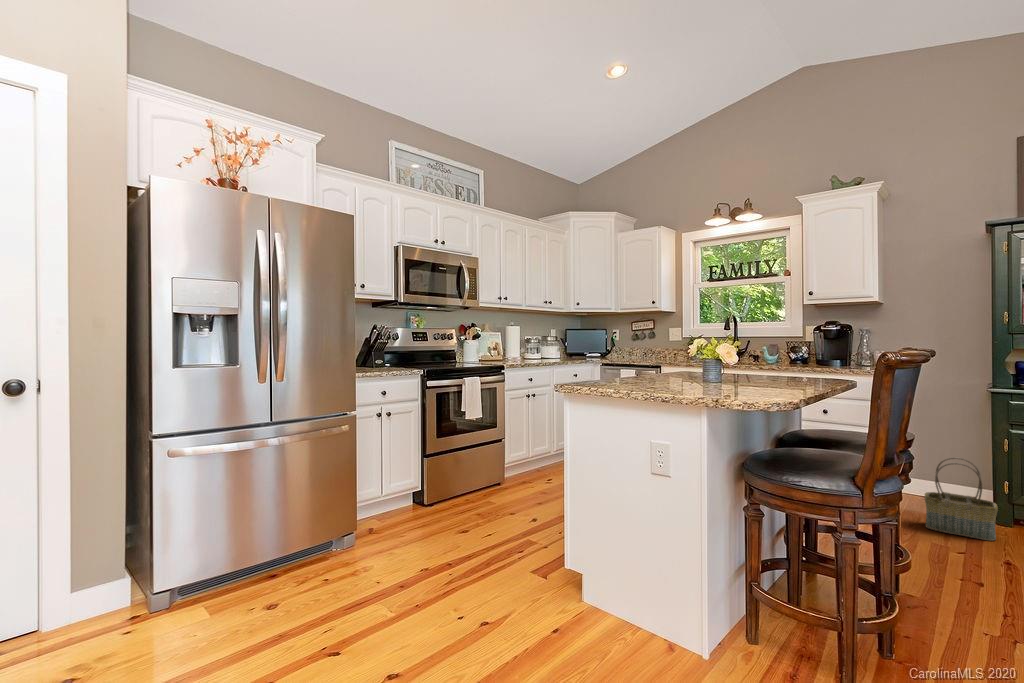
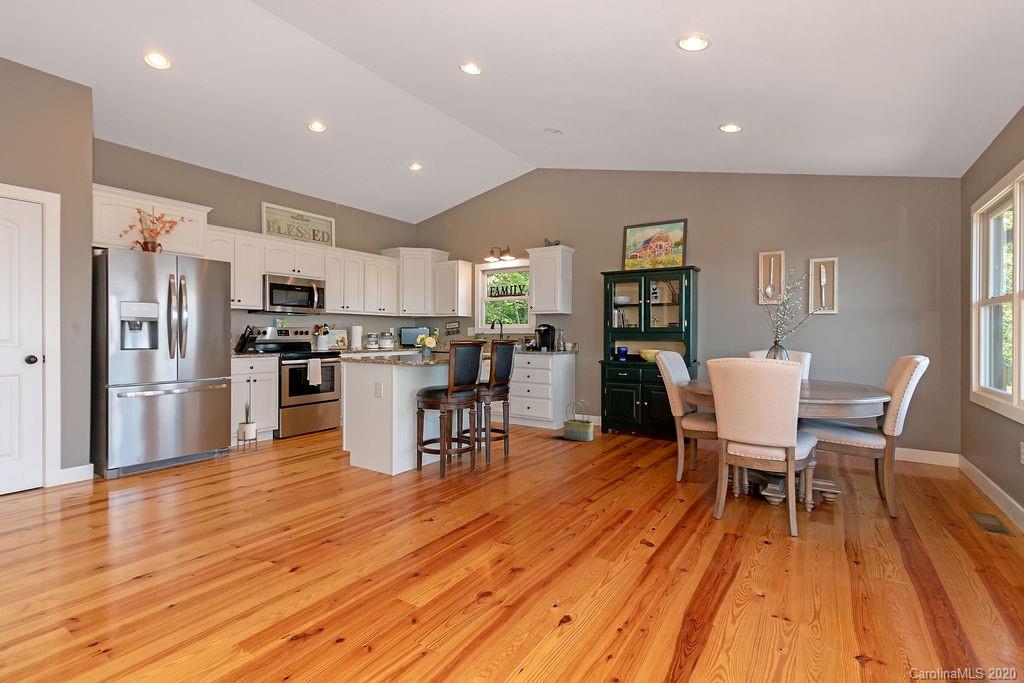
potted plant: none [364,445,394,540] -> present [237,402,257,453]

